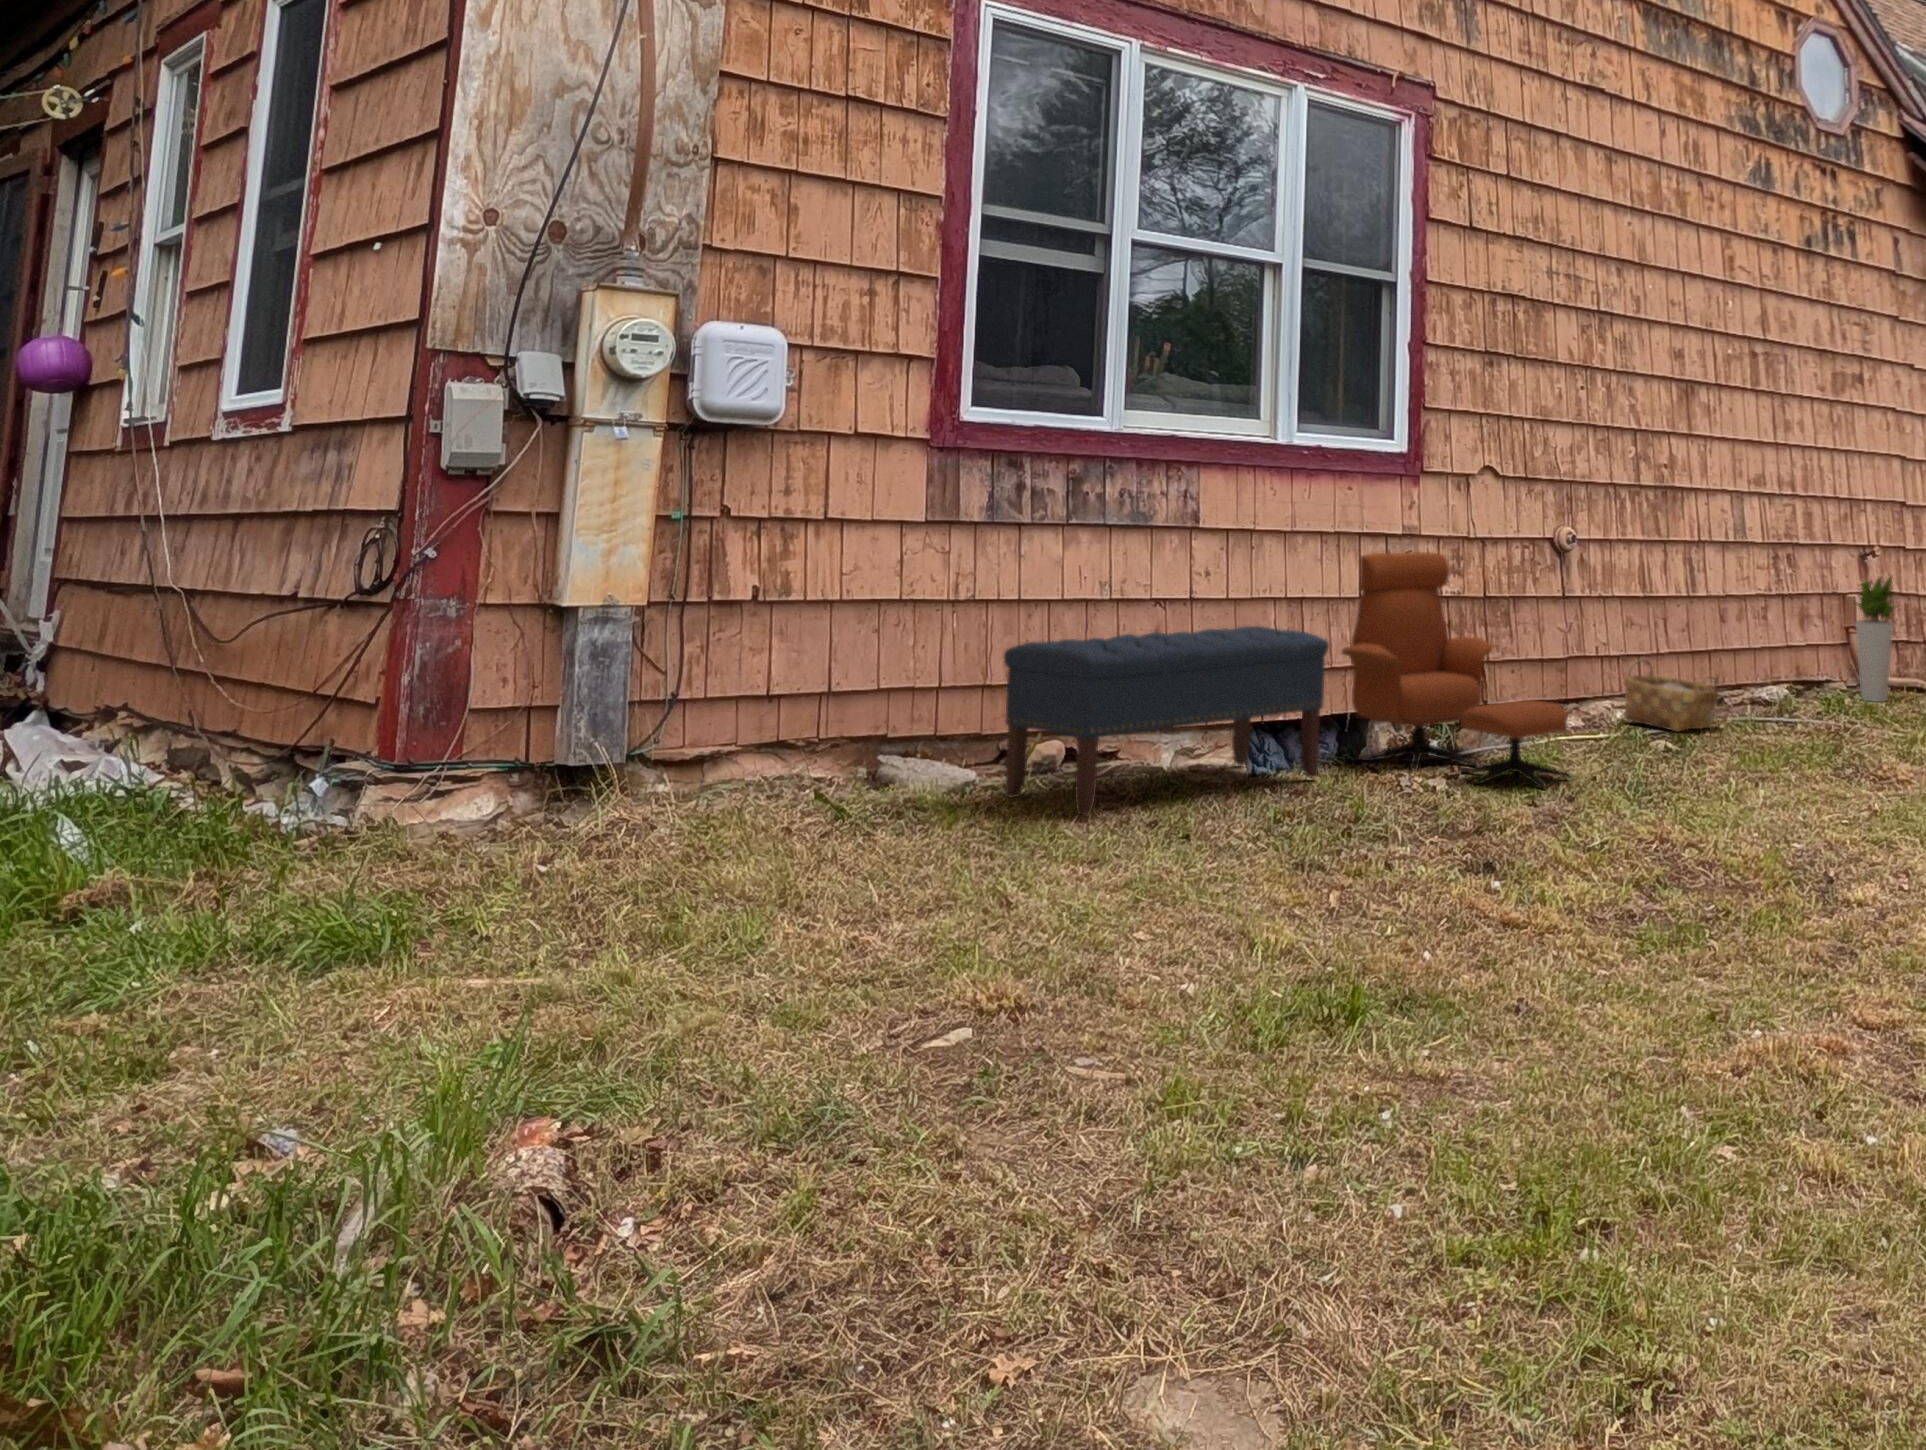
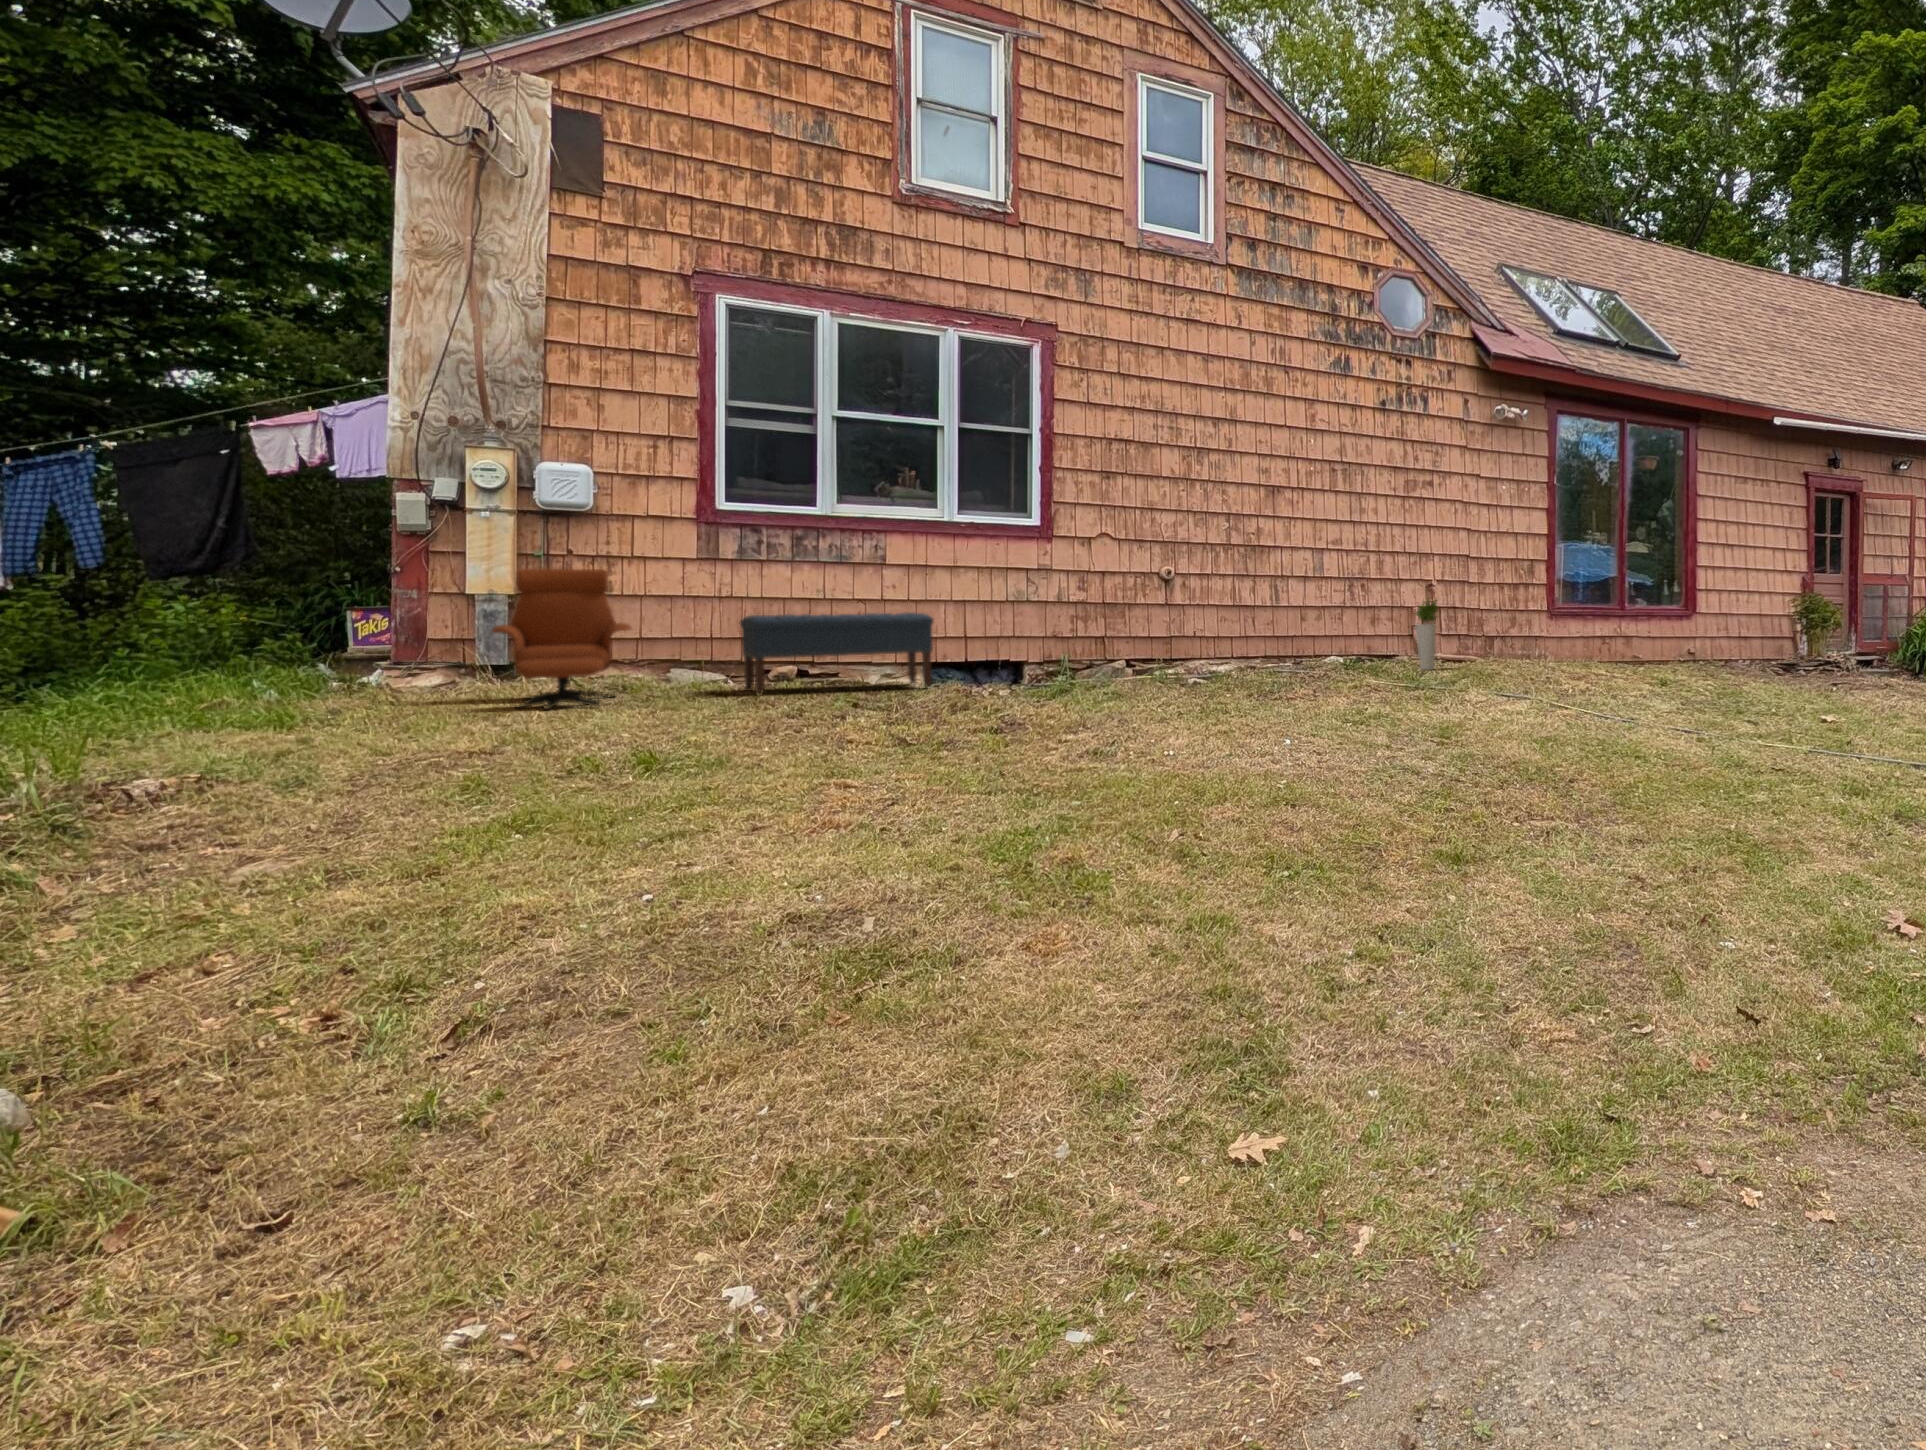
lounge chair: present [1342,552,1571,787] -> present [492,568,631,709]
woven basket: present [1624,658,1718,732] -> none [1213,640,1261,678]

